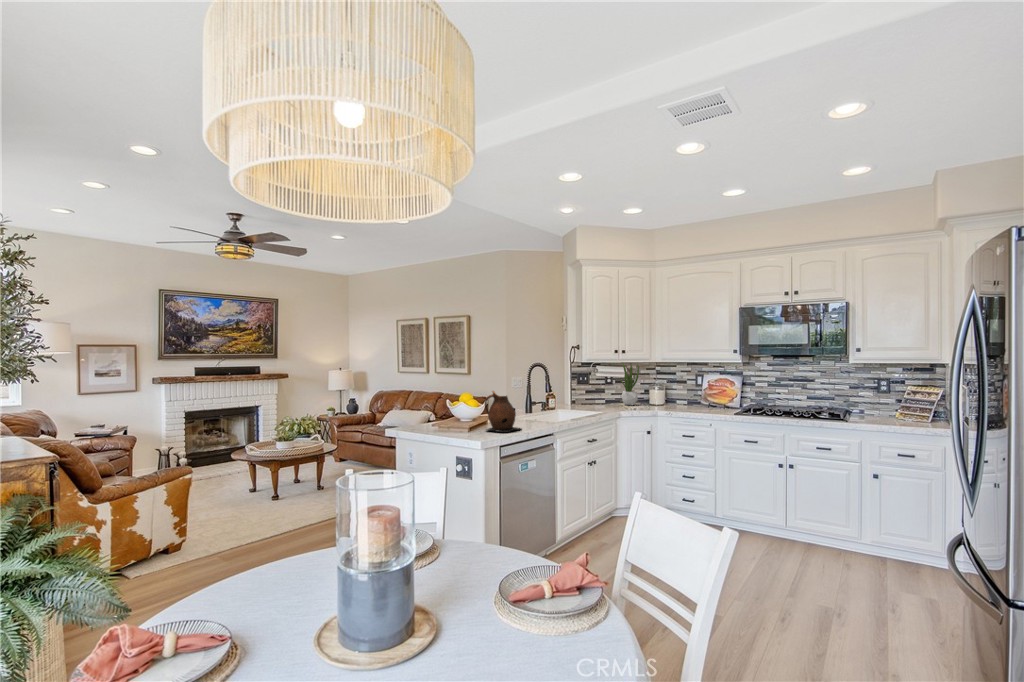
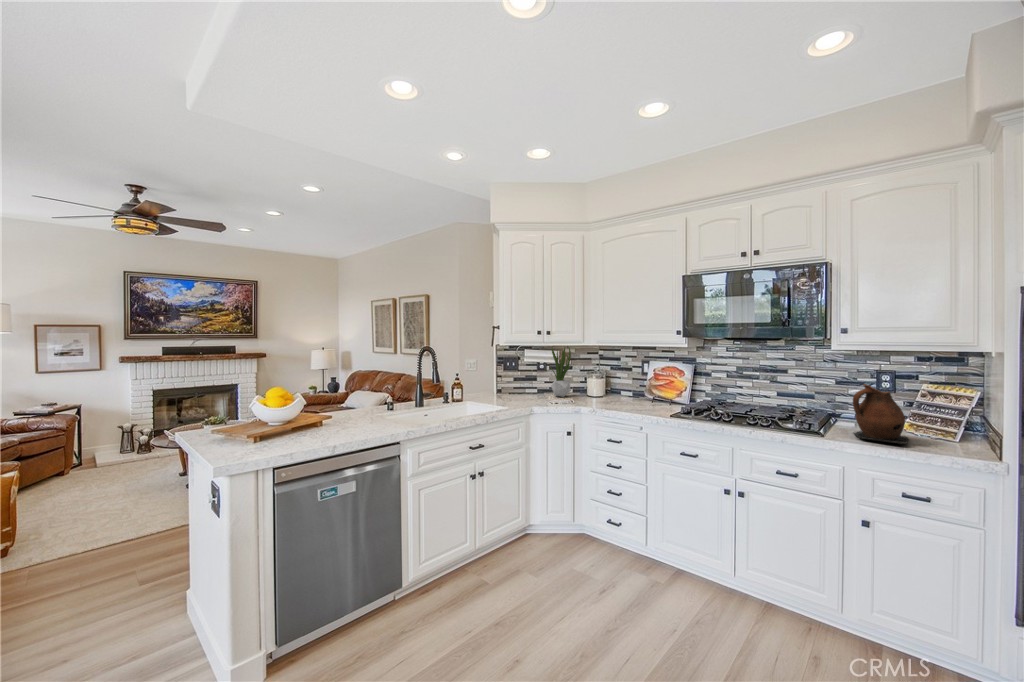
ceramic pitcher: present [485,391,521,432] -> present [853,384,908,444]

